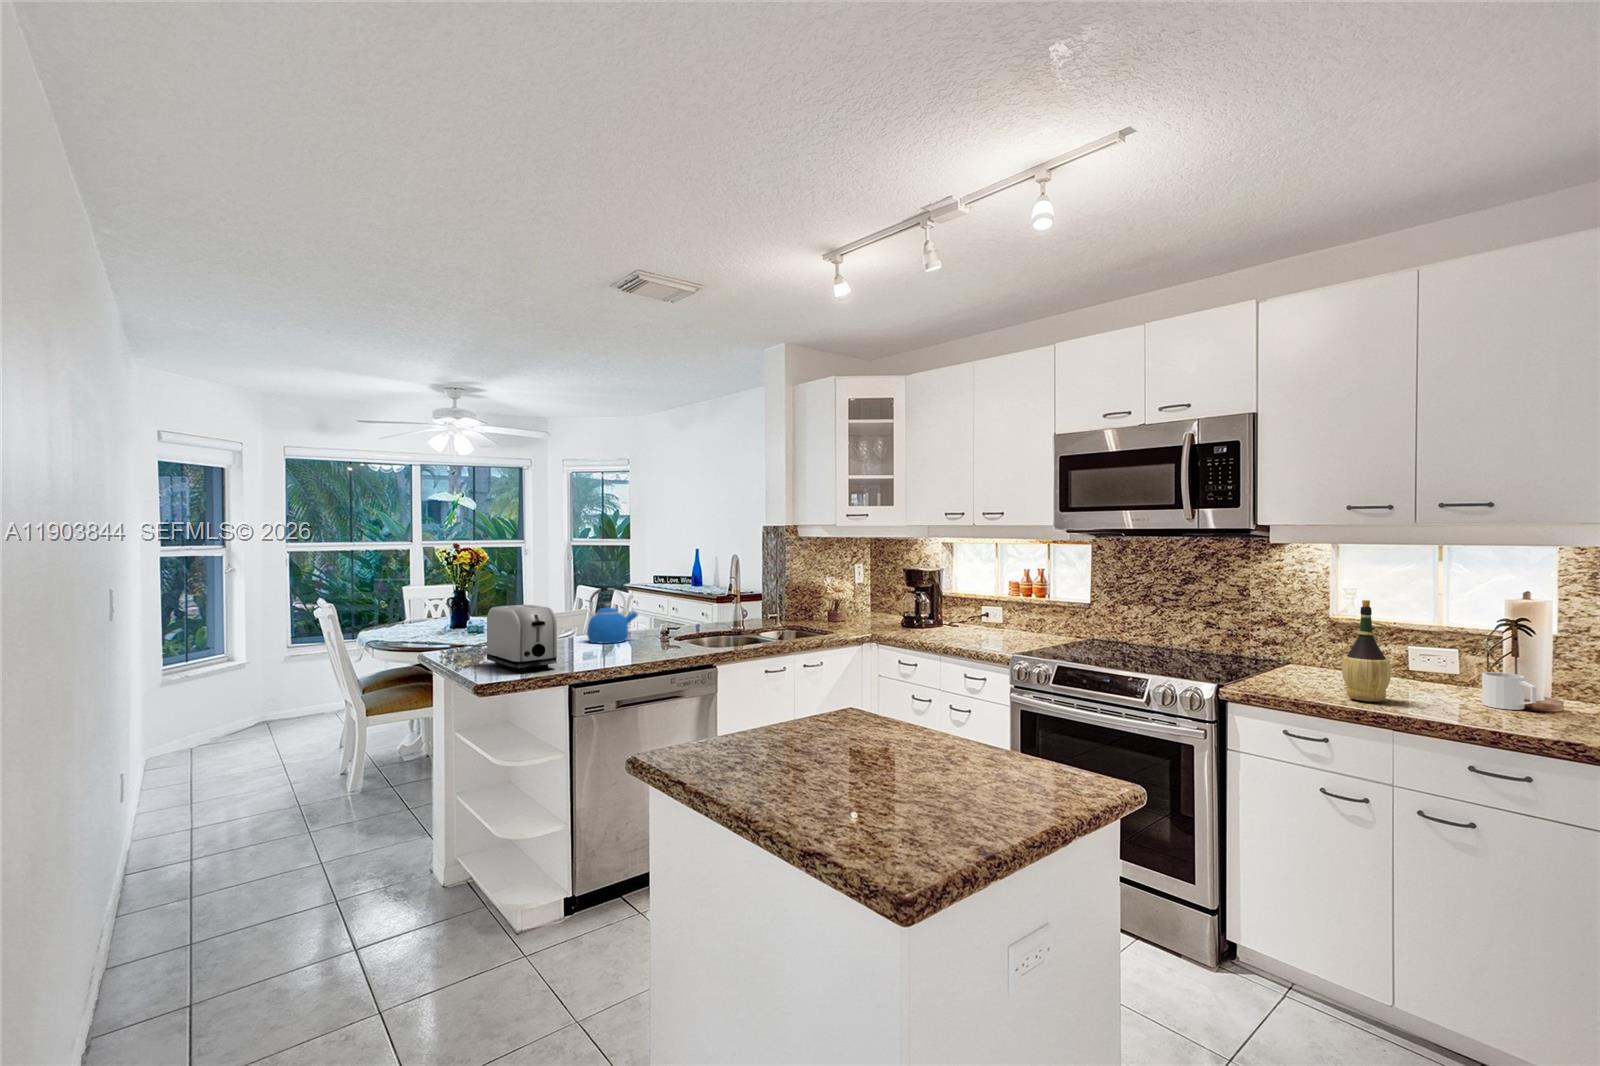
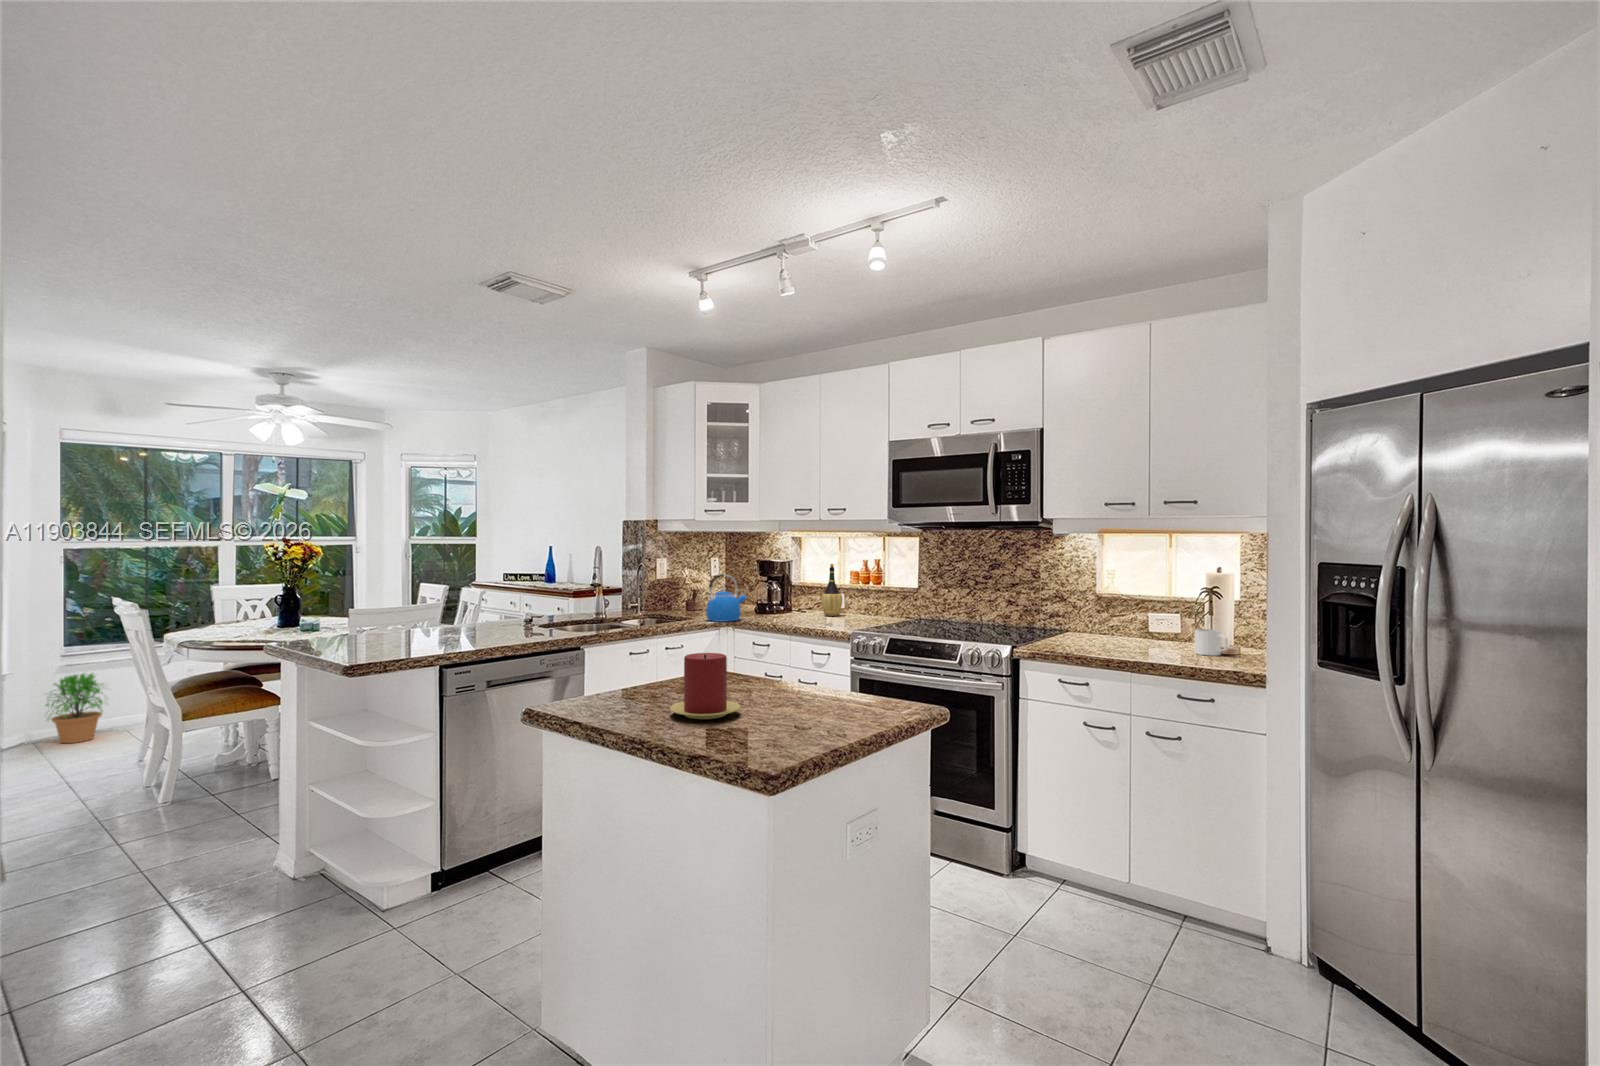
kettle: present [587,587,638,644] -> present [706,574,747,622]
wine bottle: present [1342,600,1391,702] -> present [821,564,842,616]
toaster: present [487,605,557,672] -> none [357,591,431,653]
potted plant: none [252,665,313,731] -> present [46,673,104,743]
candle: none [787,702,874,788] -> present [670,653,741,719]

